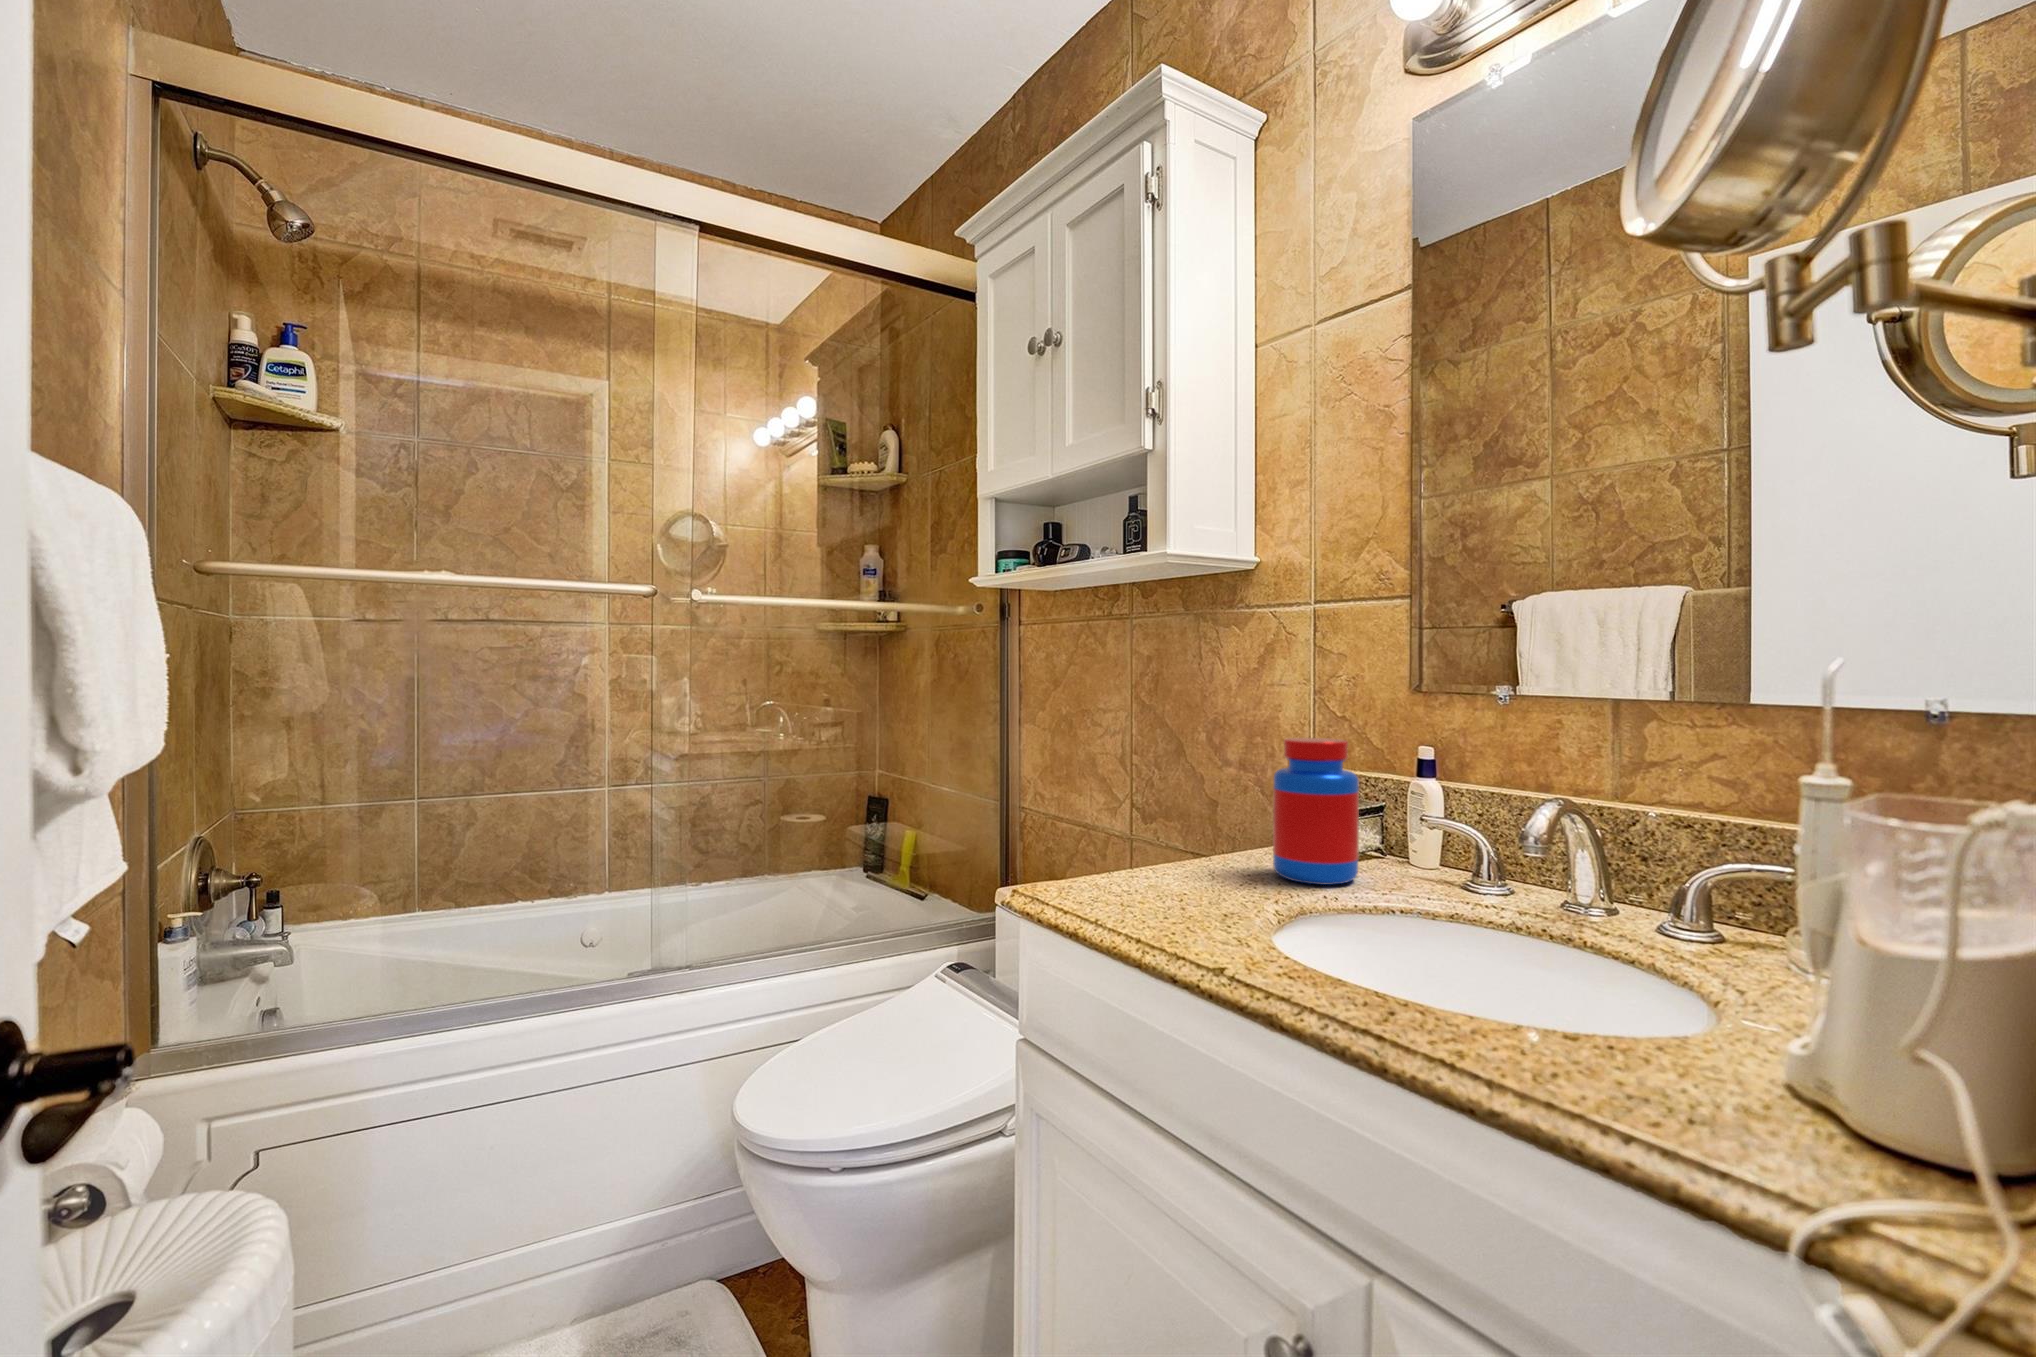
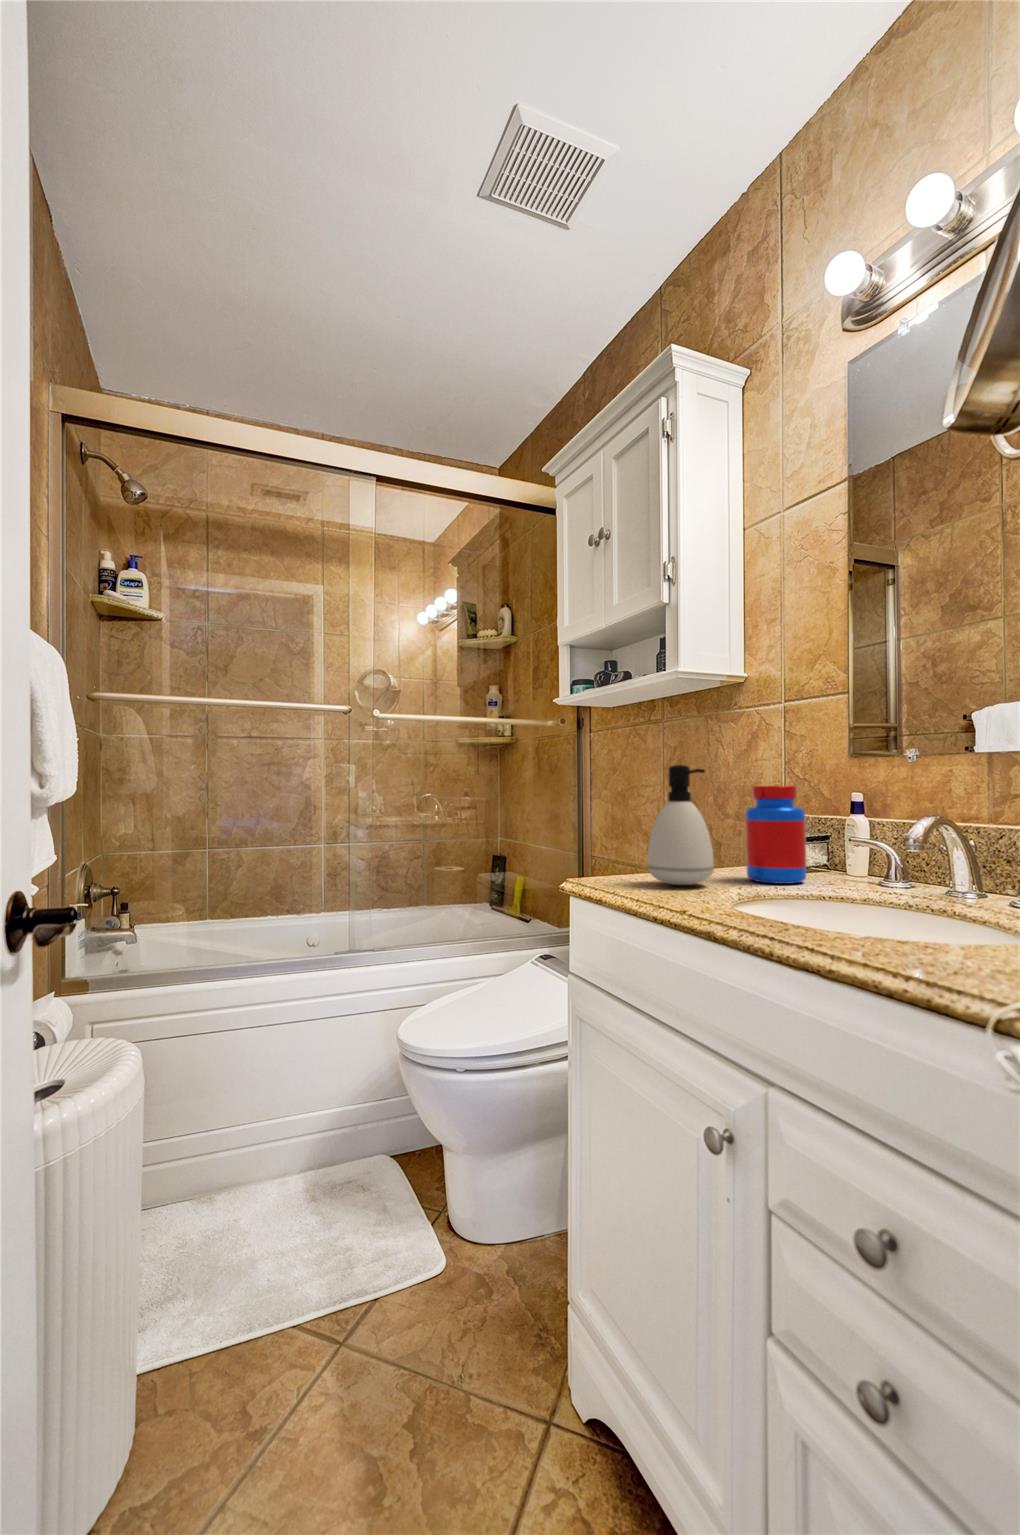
soap dispenser: none [1138,712,1235,893] -> present [648,765,714,885]

